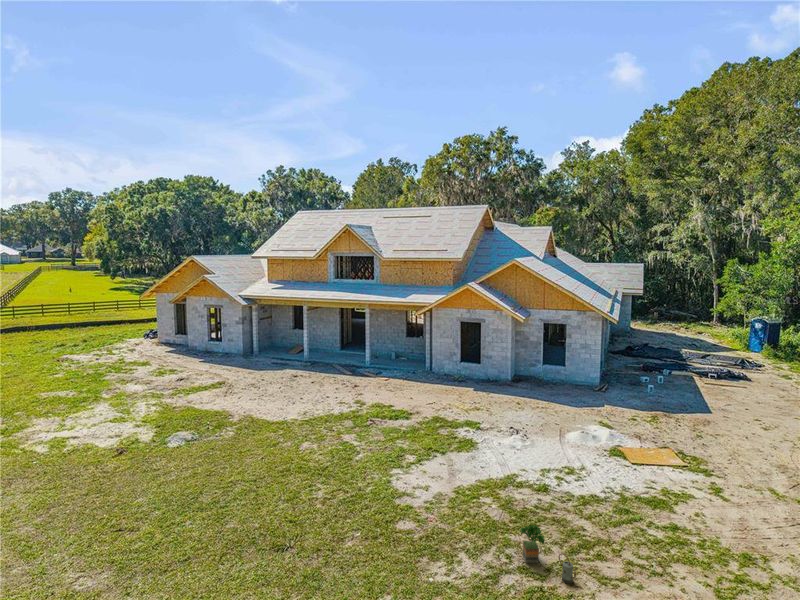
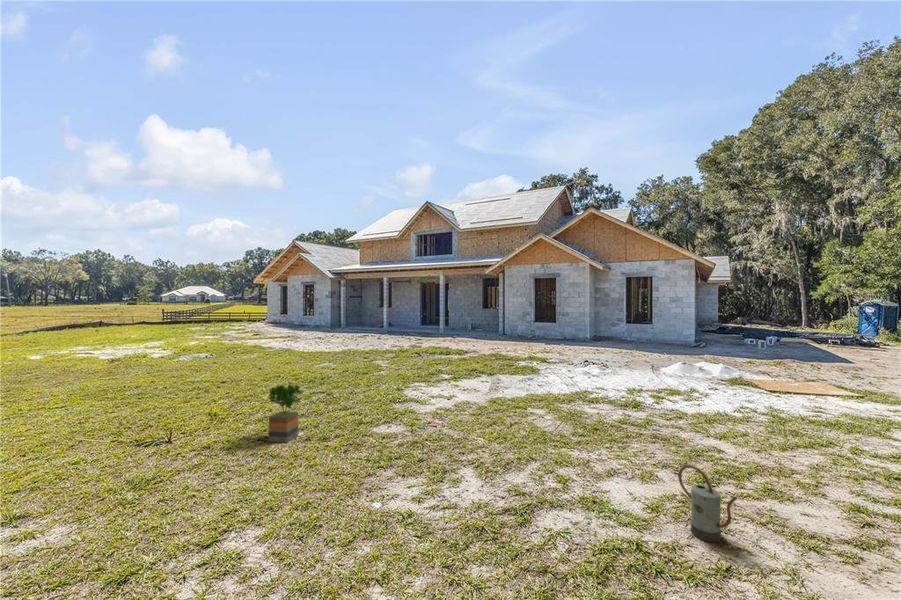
potted tree: present [521,525,545,563] -> present [269,385,304,442]

